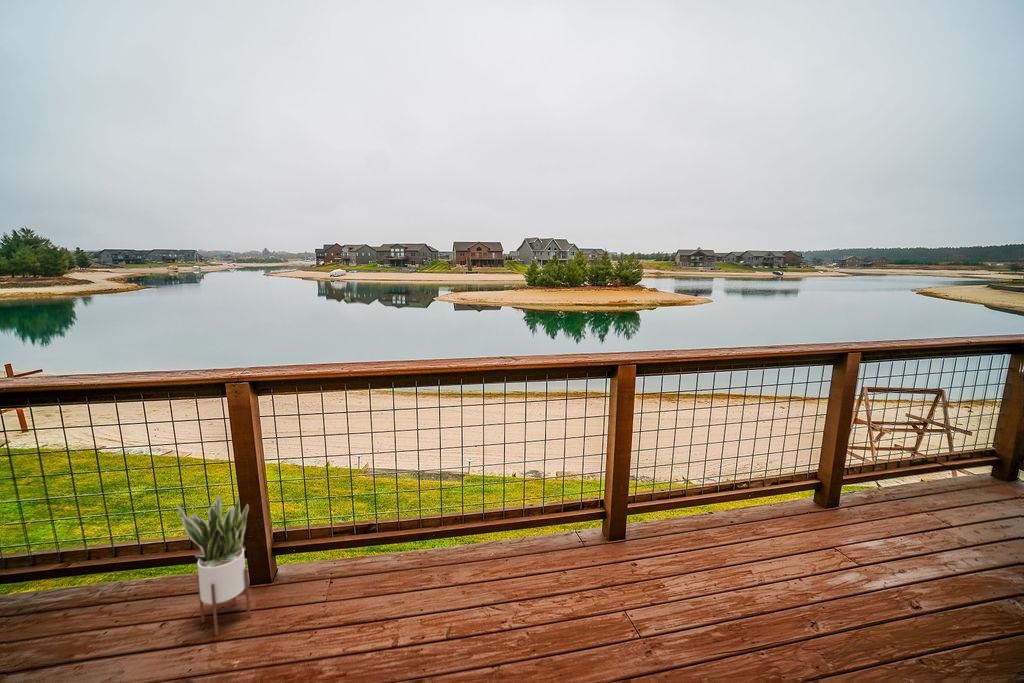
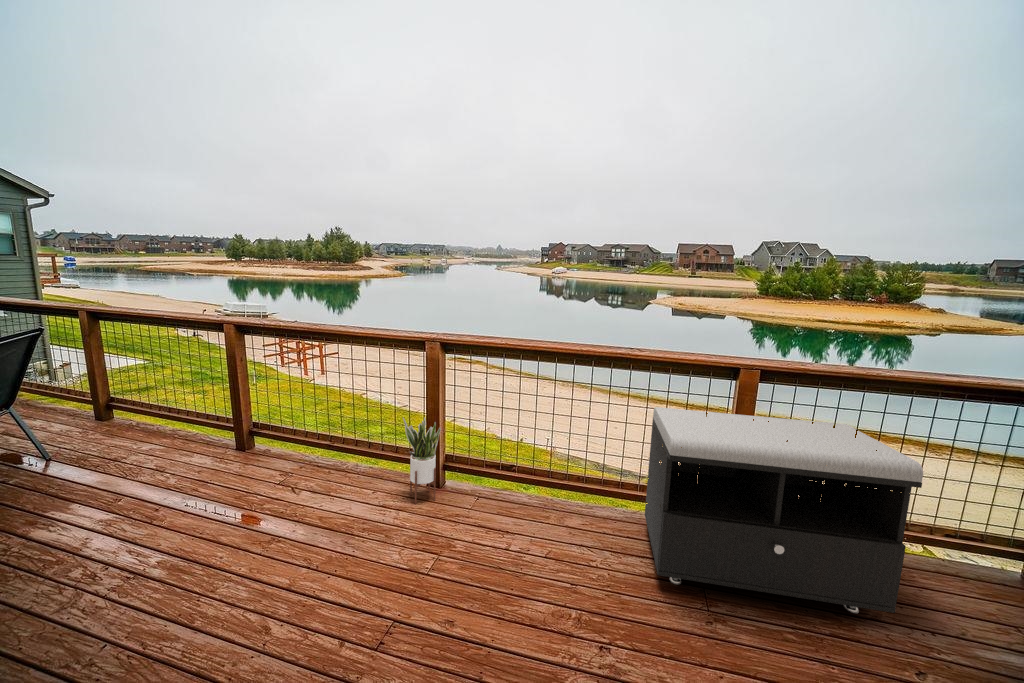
storage bench: none [538,403,793,619] -> present [645,407,923,614]

